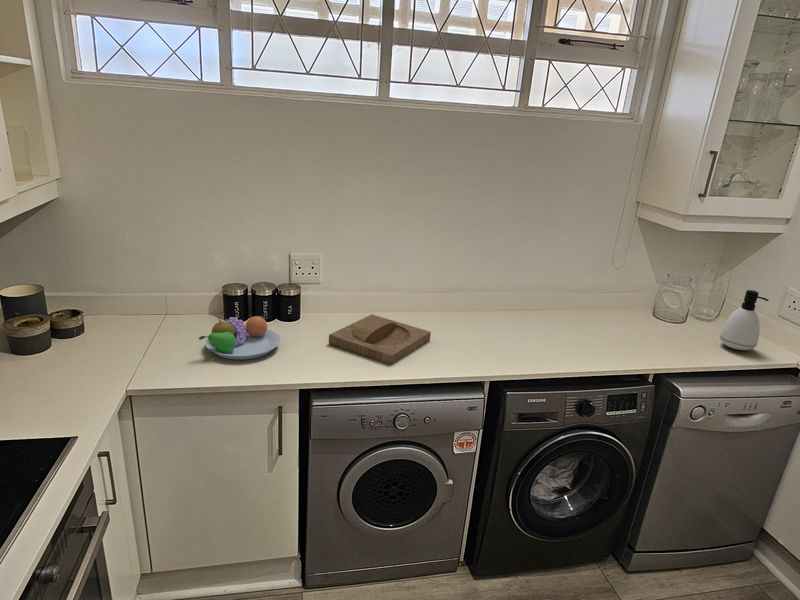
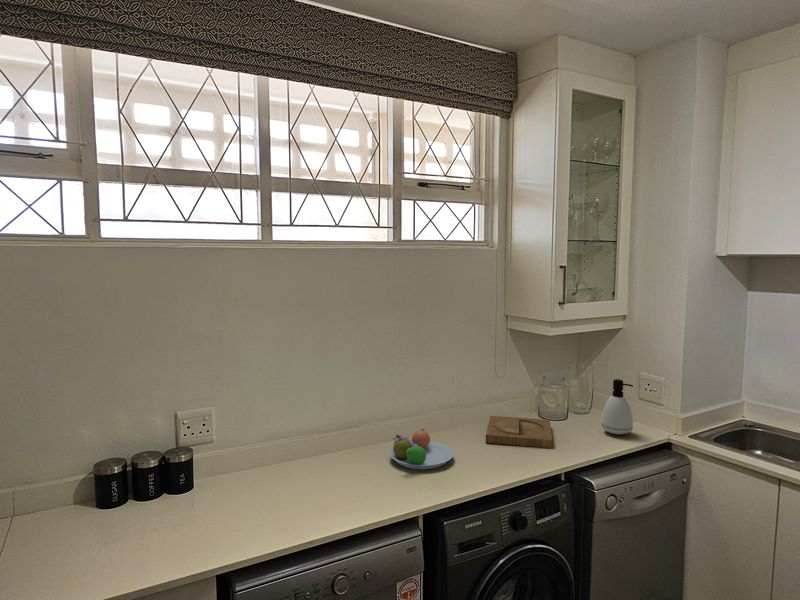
tray: present [329,314,431,365] -> present [486,416,552,448]
fruit bowl: present [199,316,280,360] -> present [389,429,454,470]

